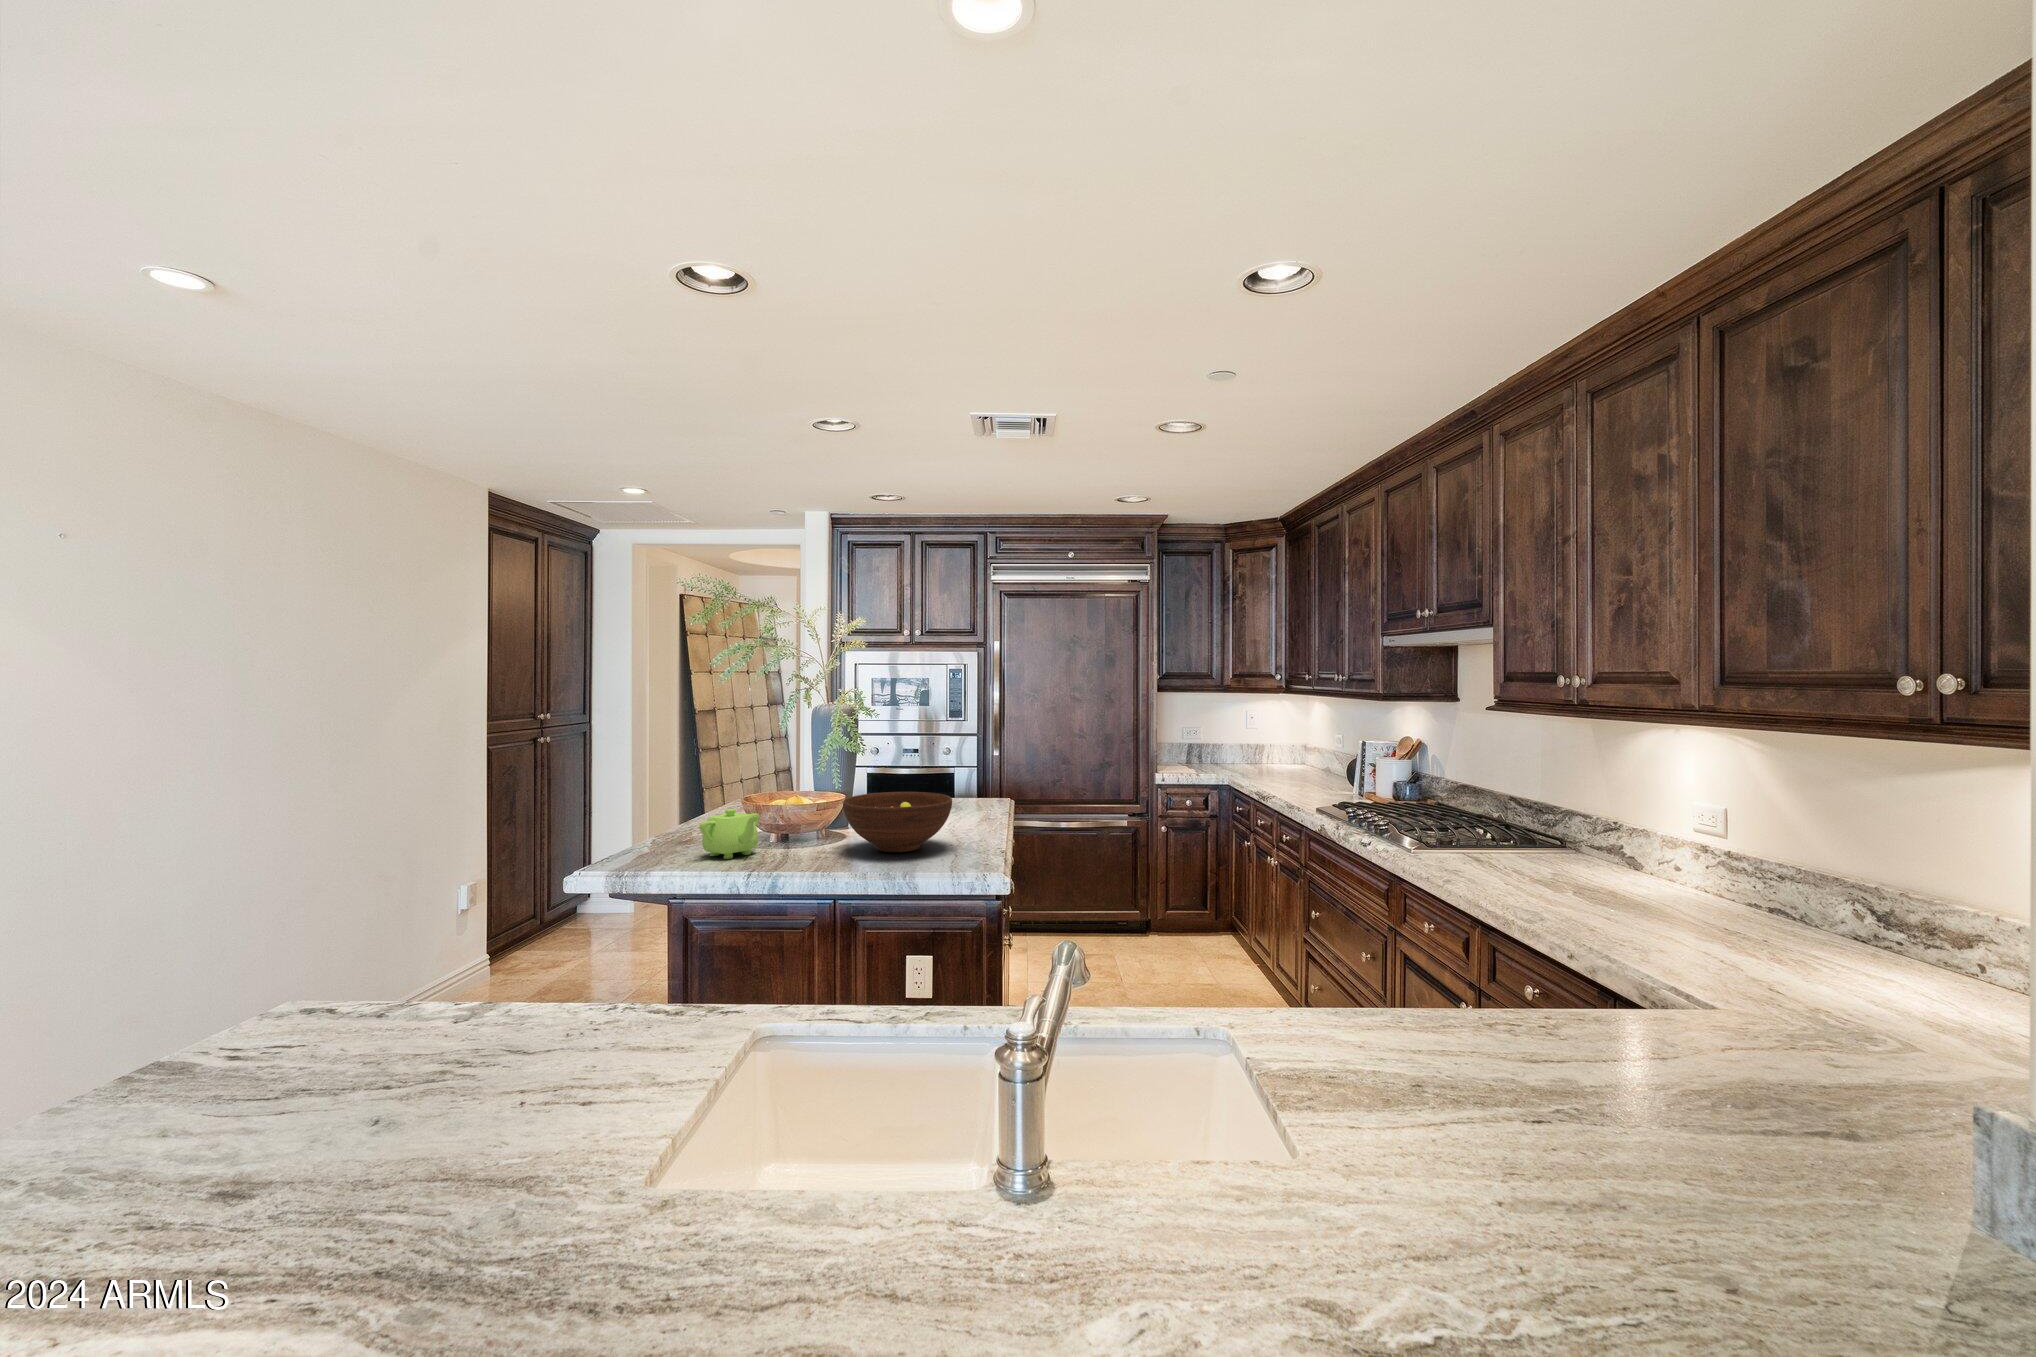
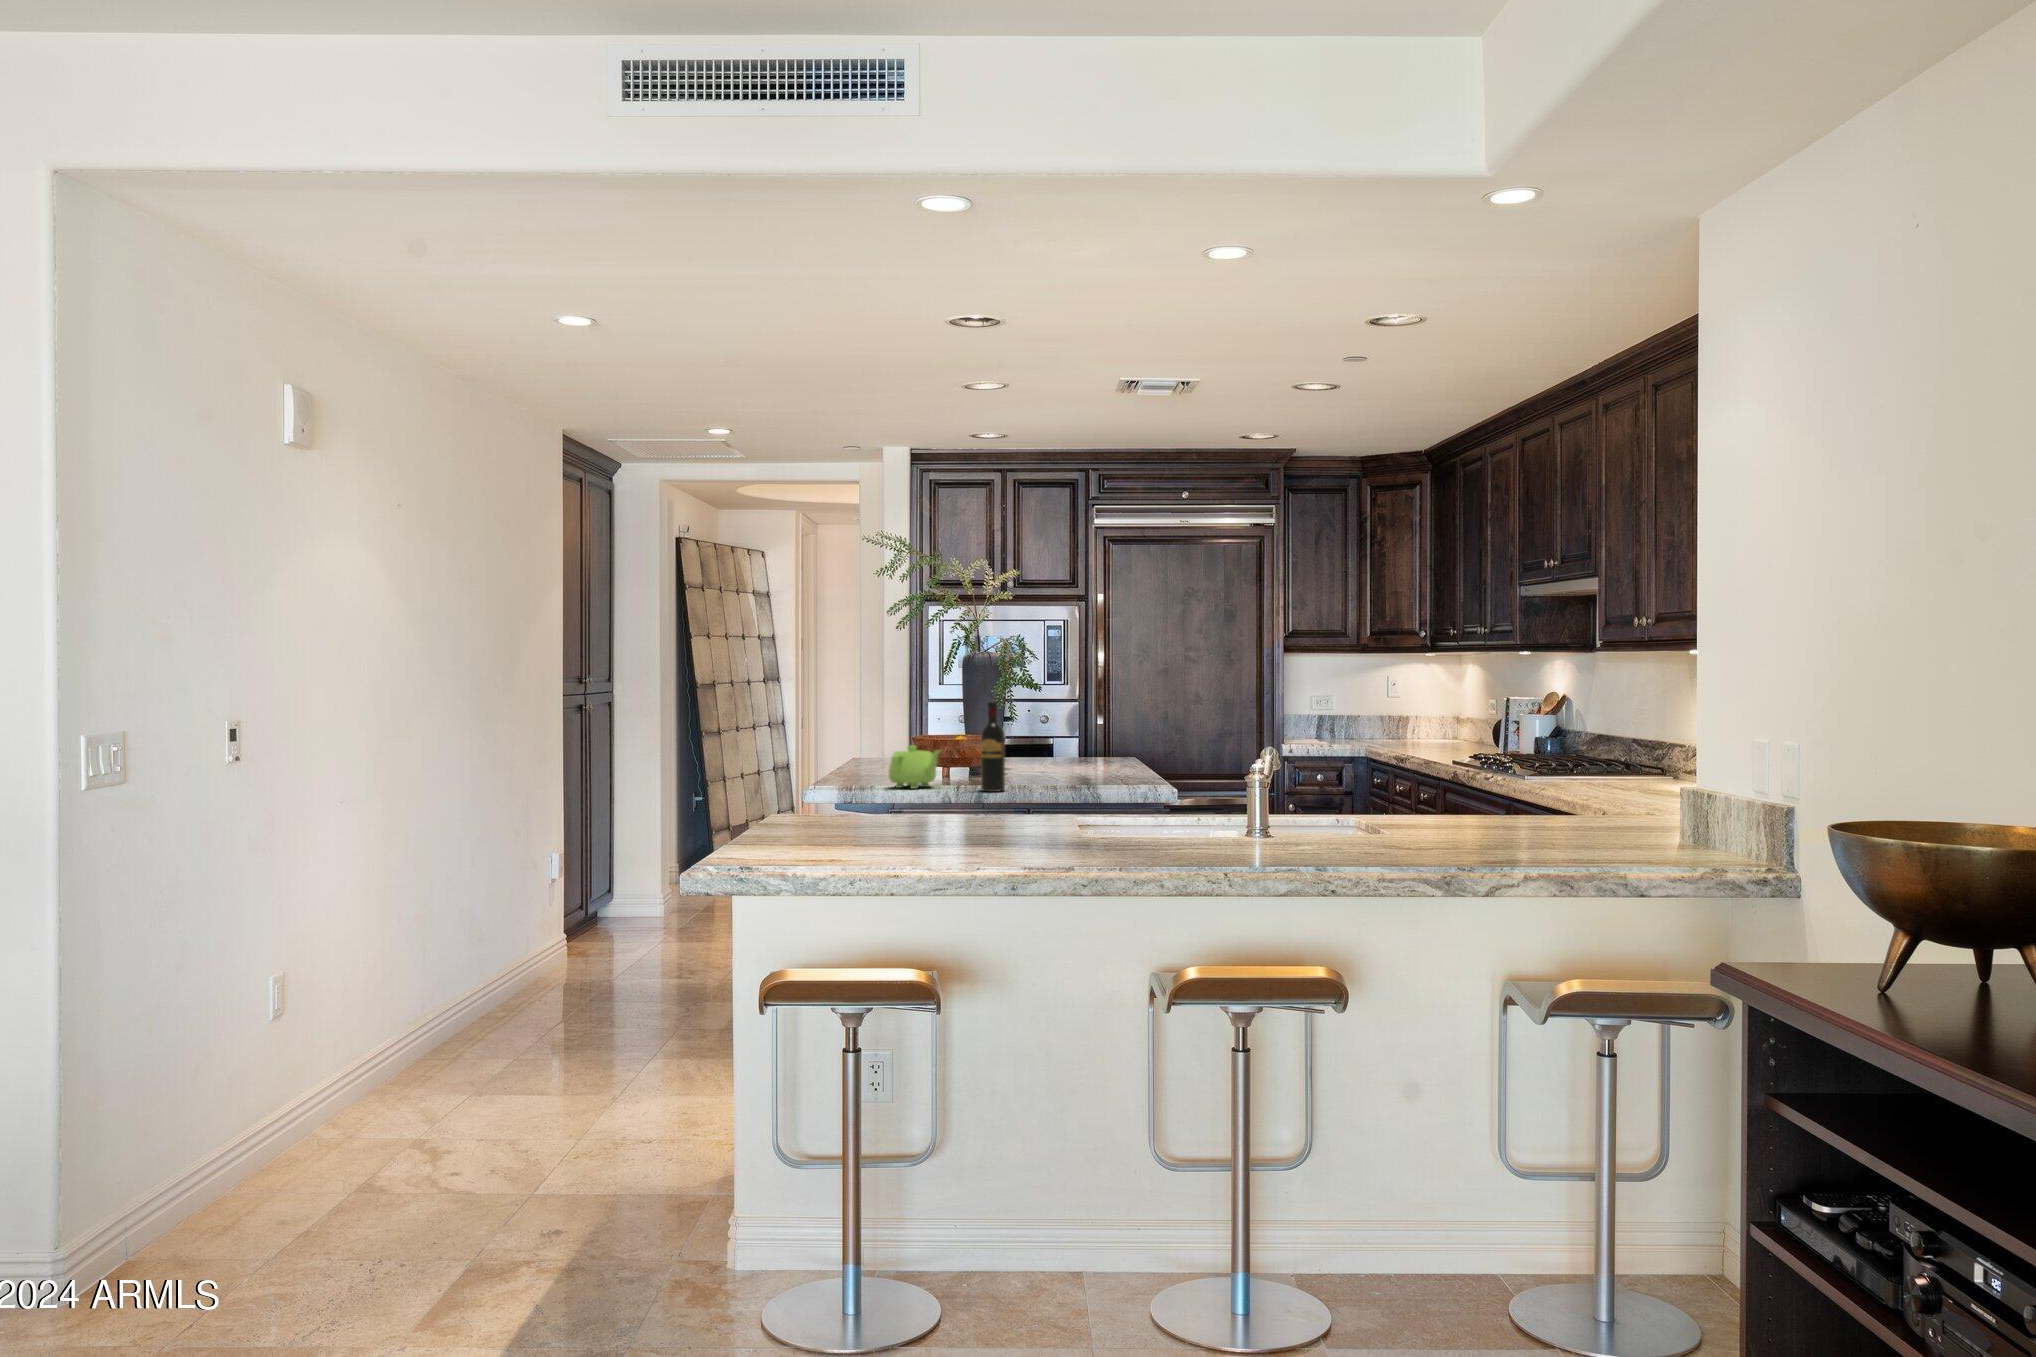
wine bottle: none [790,765,818,870] -> present [981,701,1005,792]
fruit bowl: present [843,792,952,852] -> none [1013,735,1113,784]

